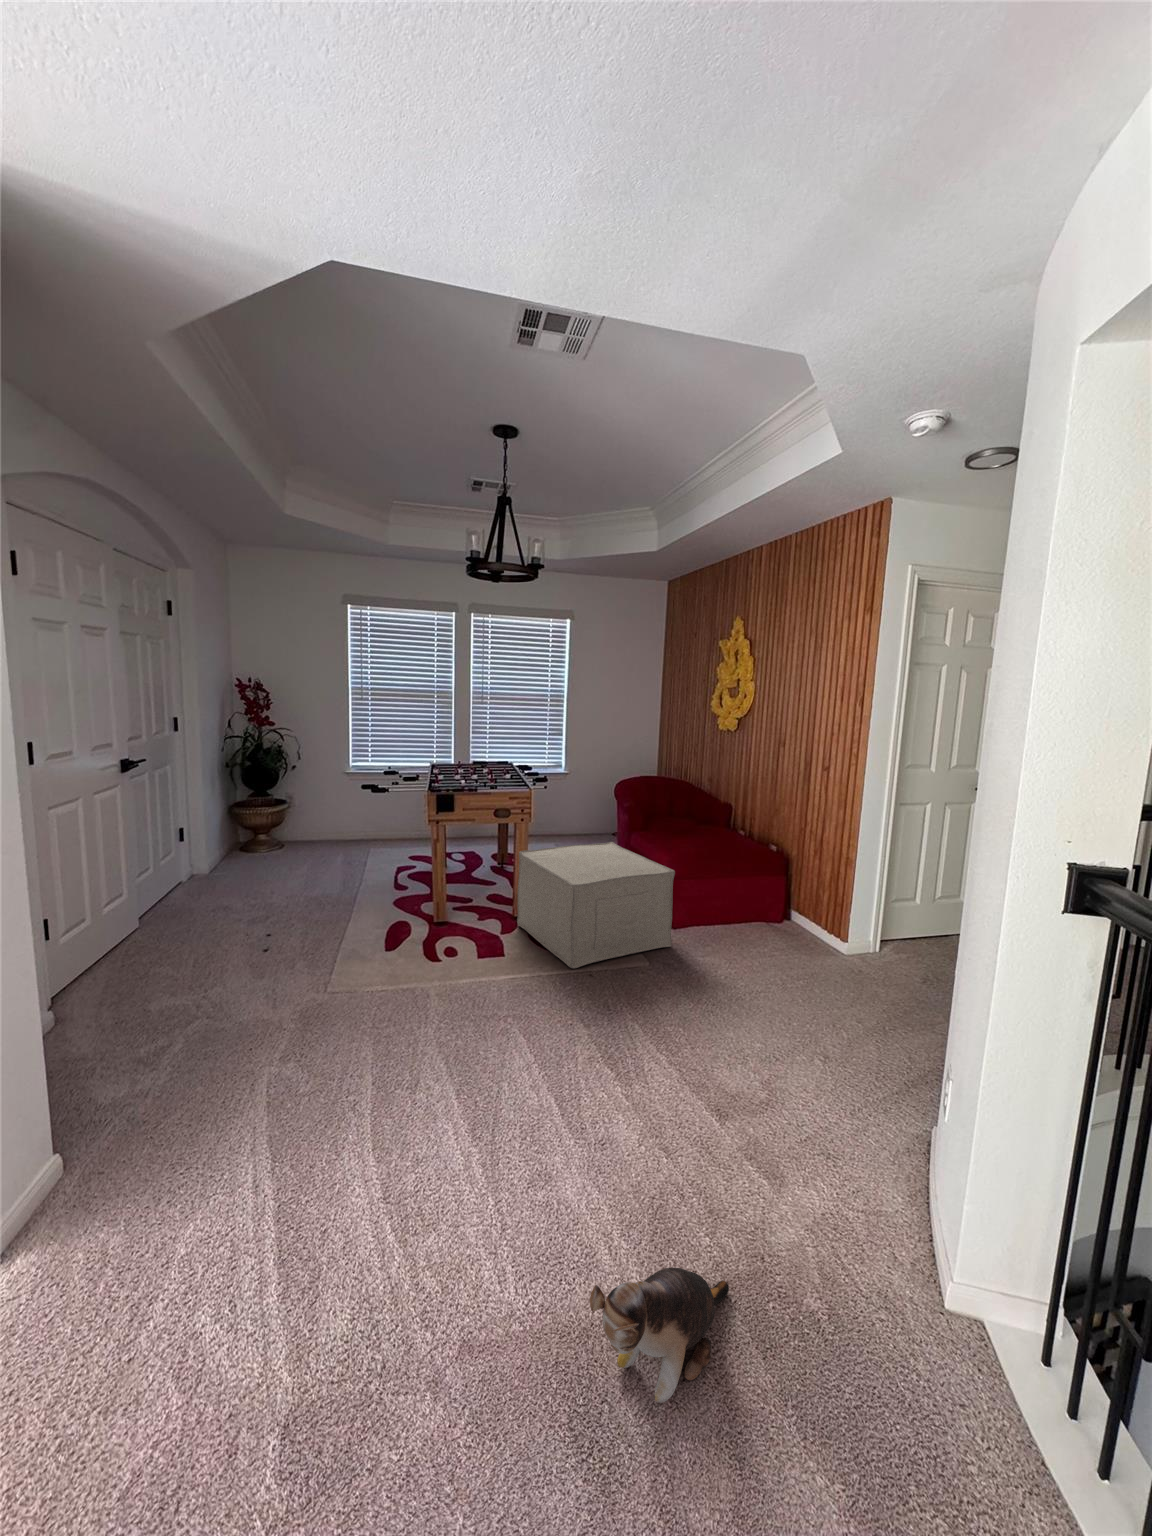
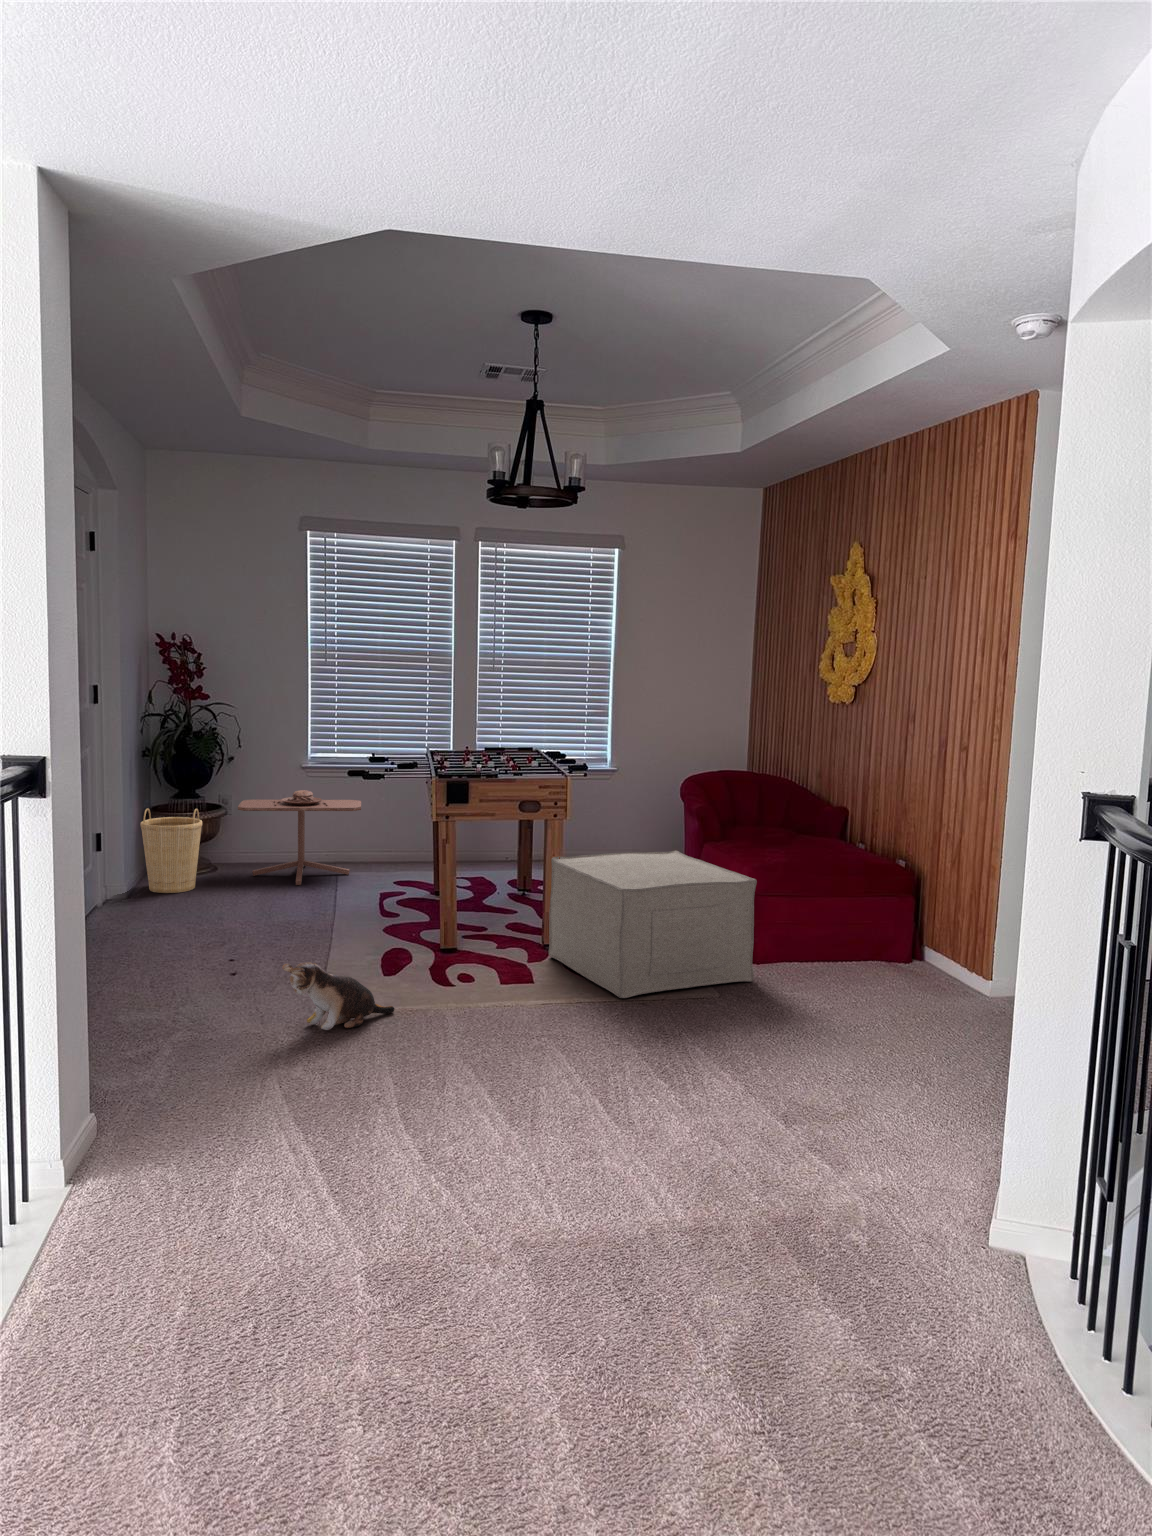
side table: none [296,790,388,860] -> present [238,790,361,885]
basket: none [219,806,268,869] -> present [140,808,202,893]
plush toy: present [590,1267,729,1403] -> present [282,962,394,1030]

